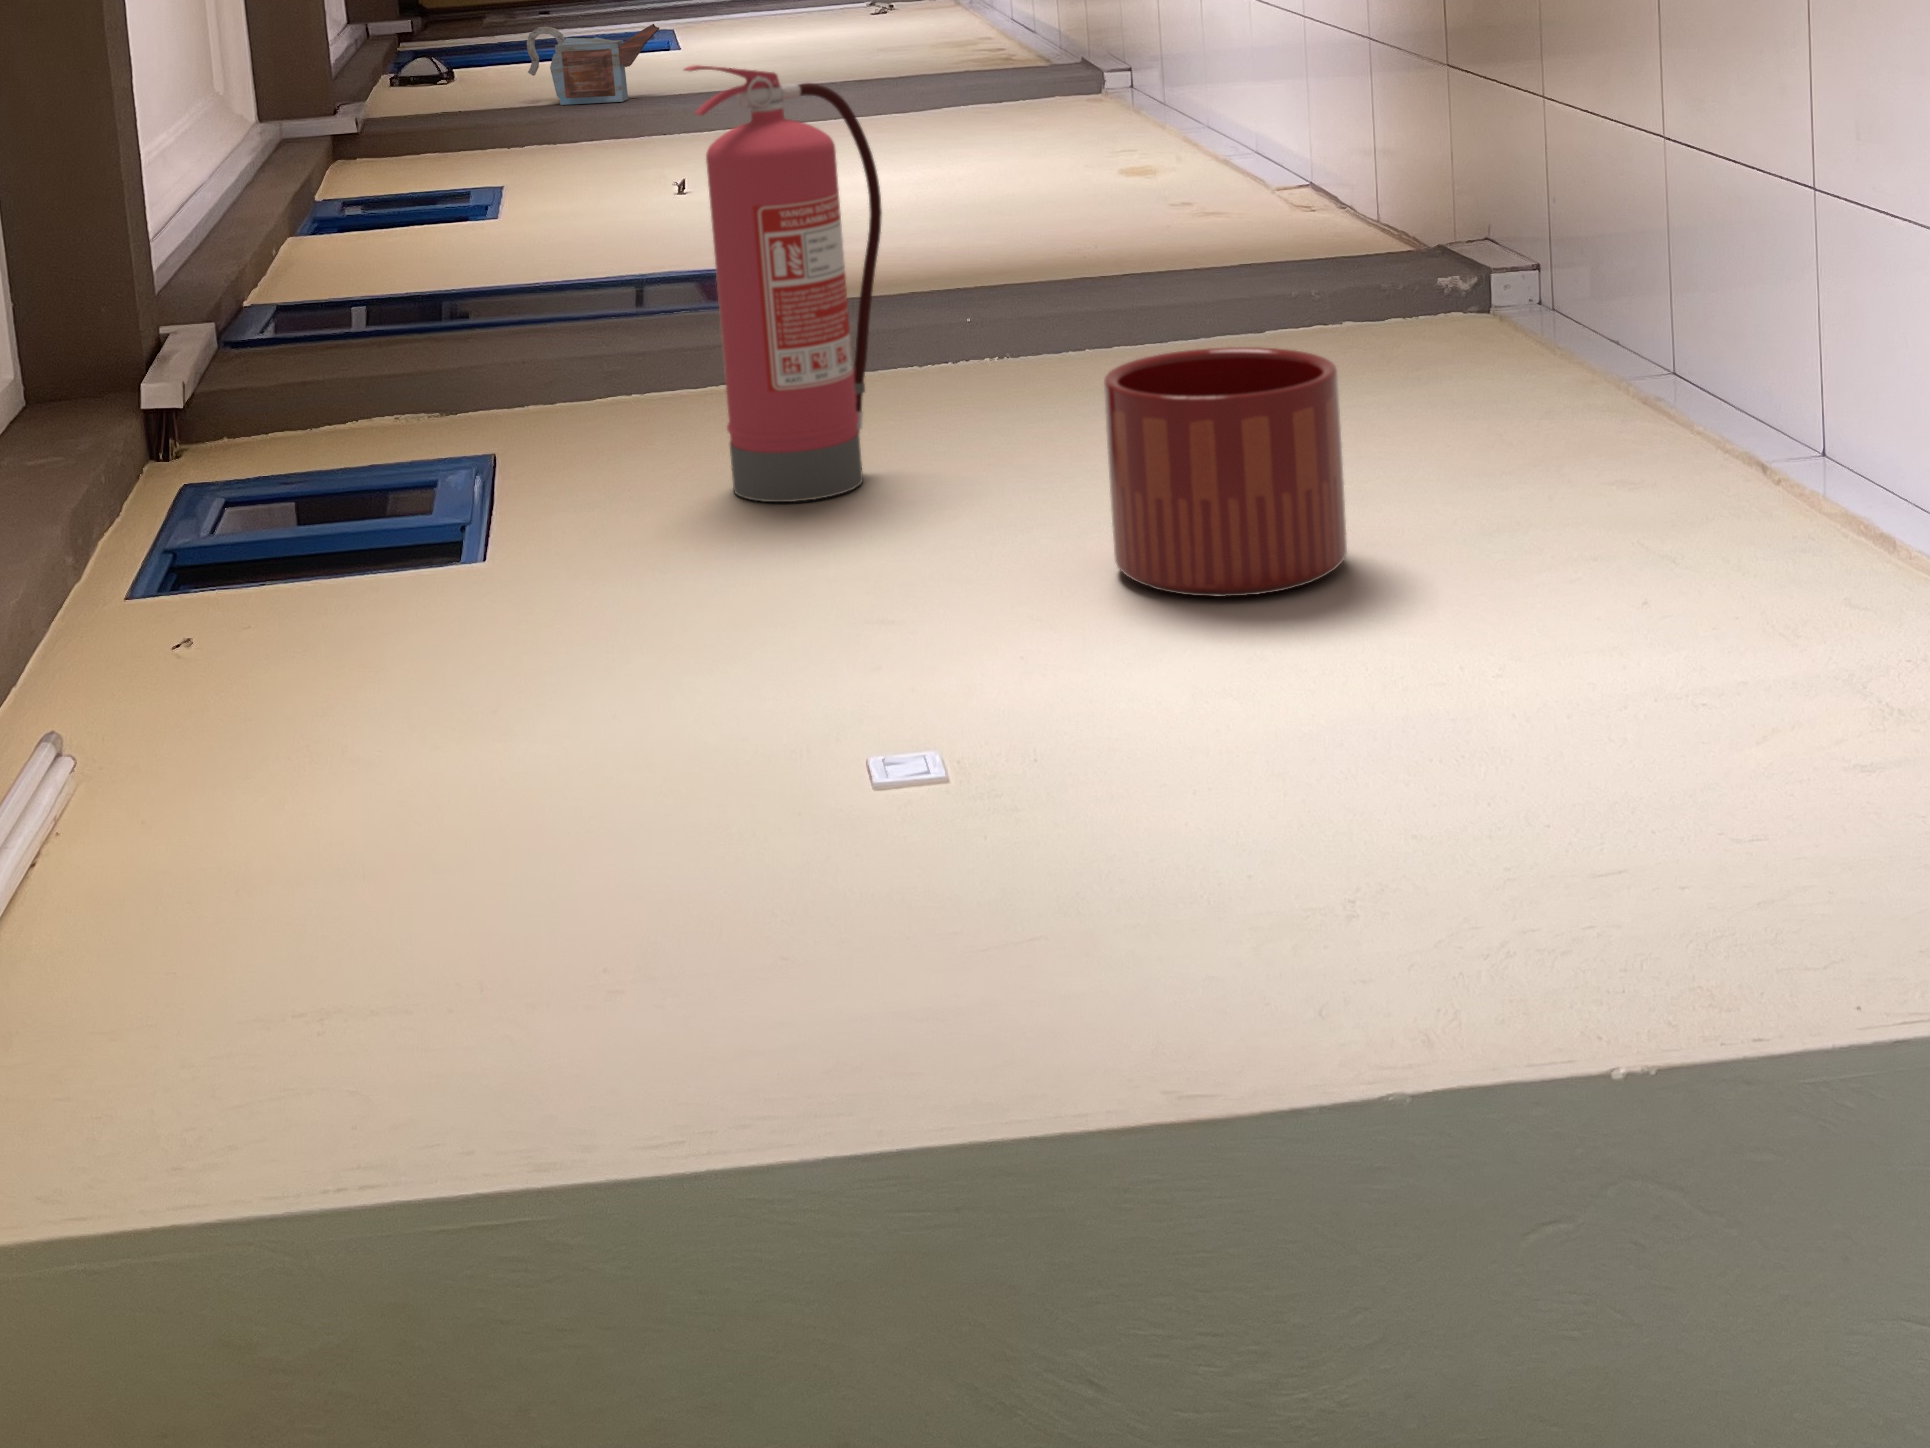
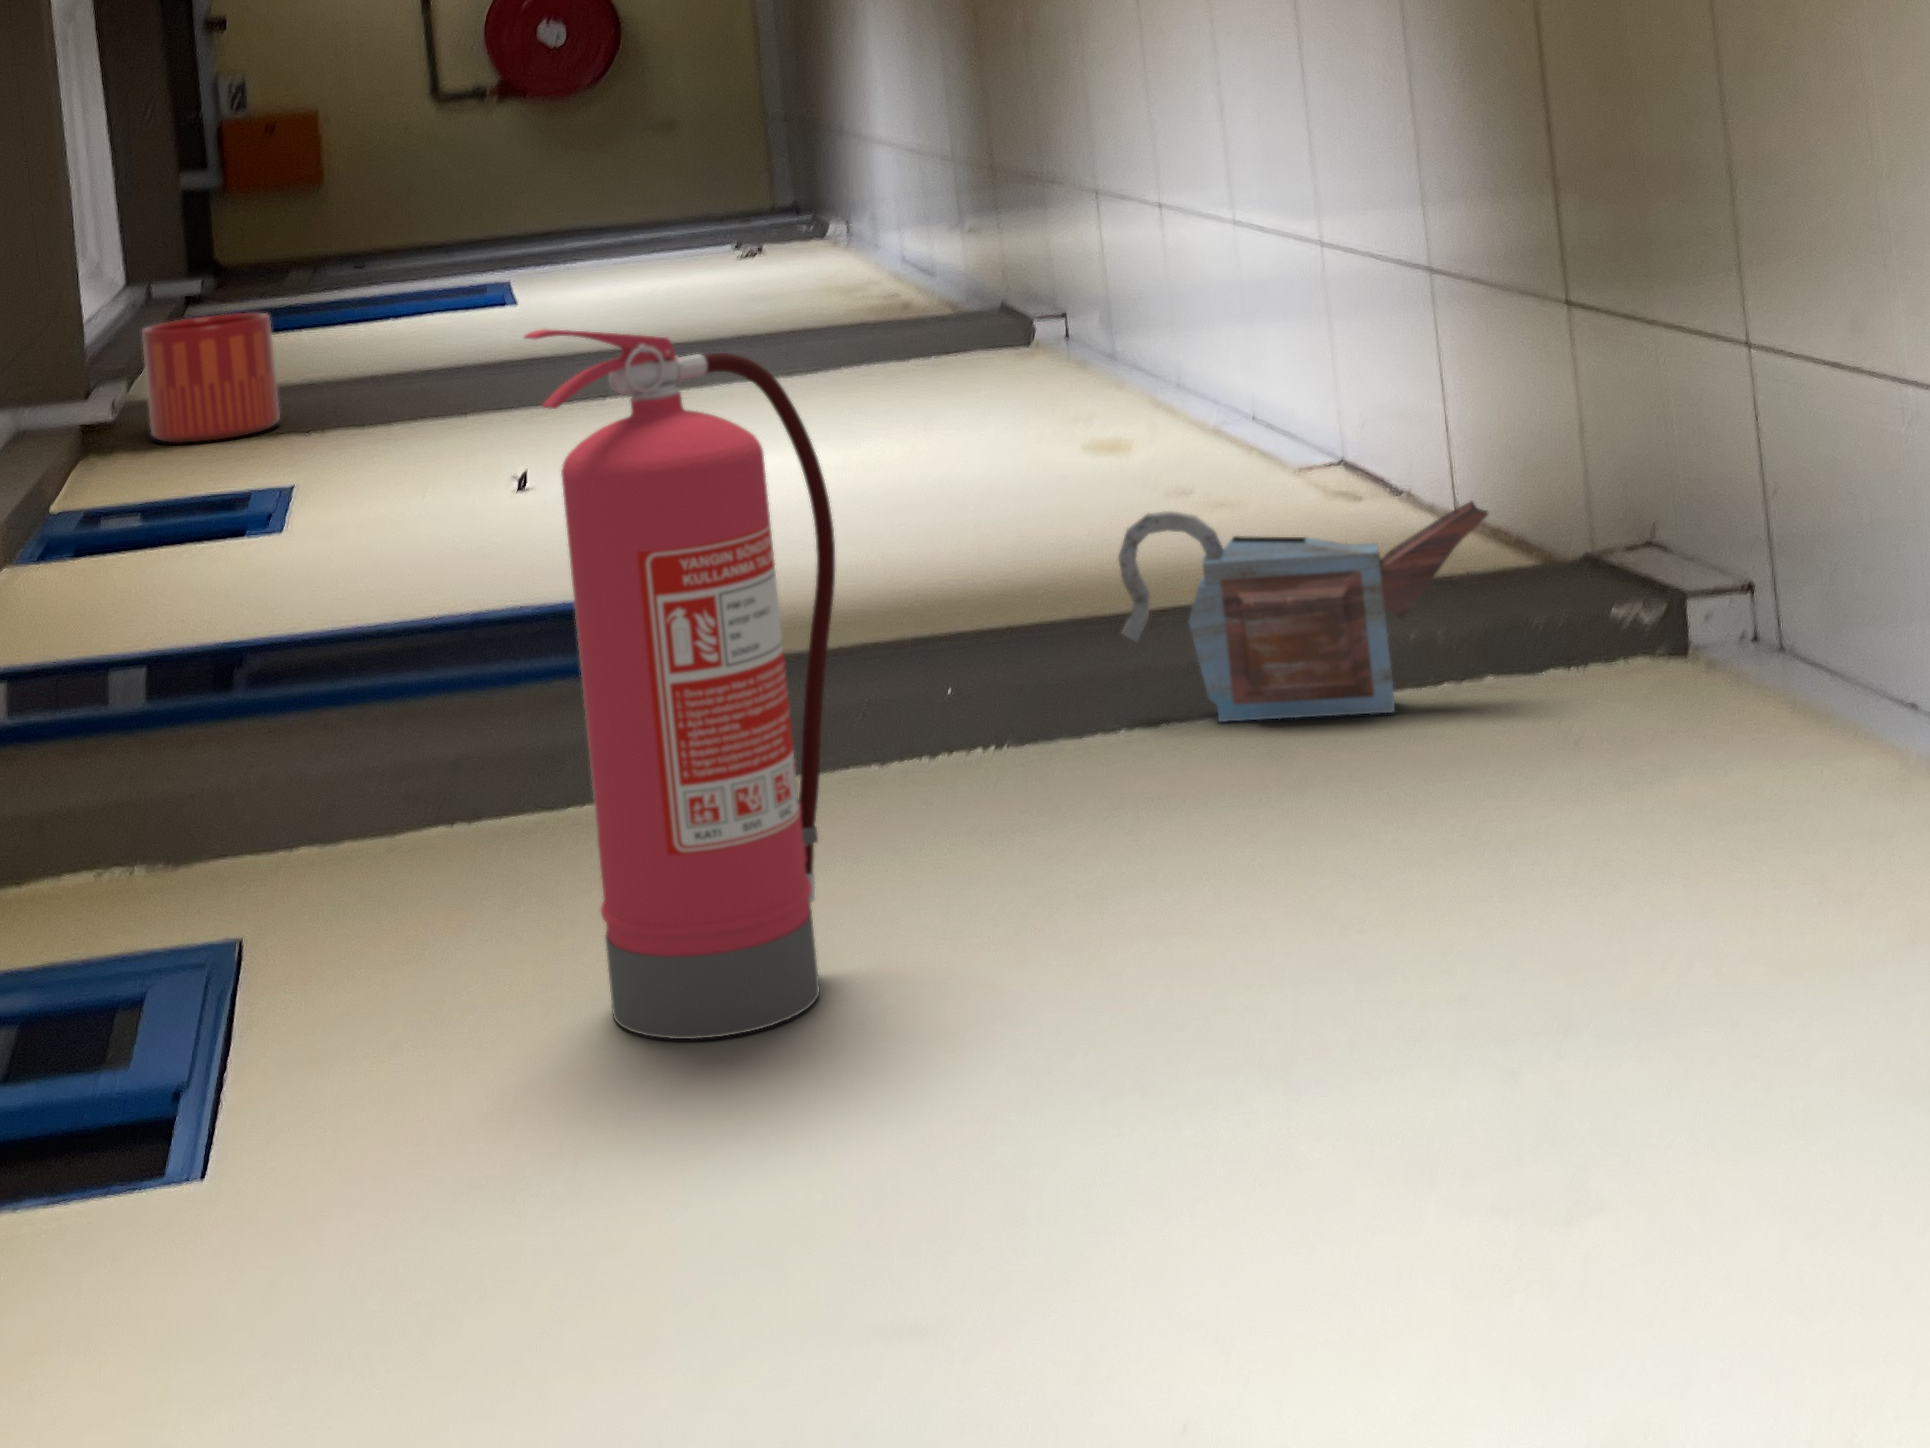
watering can: present [526,24,659,105] -> present [1118,501,1489,722]
planter: present [1104,347,1347,597] -> present [142,313,280,443]

